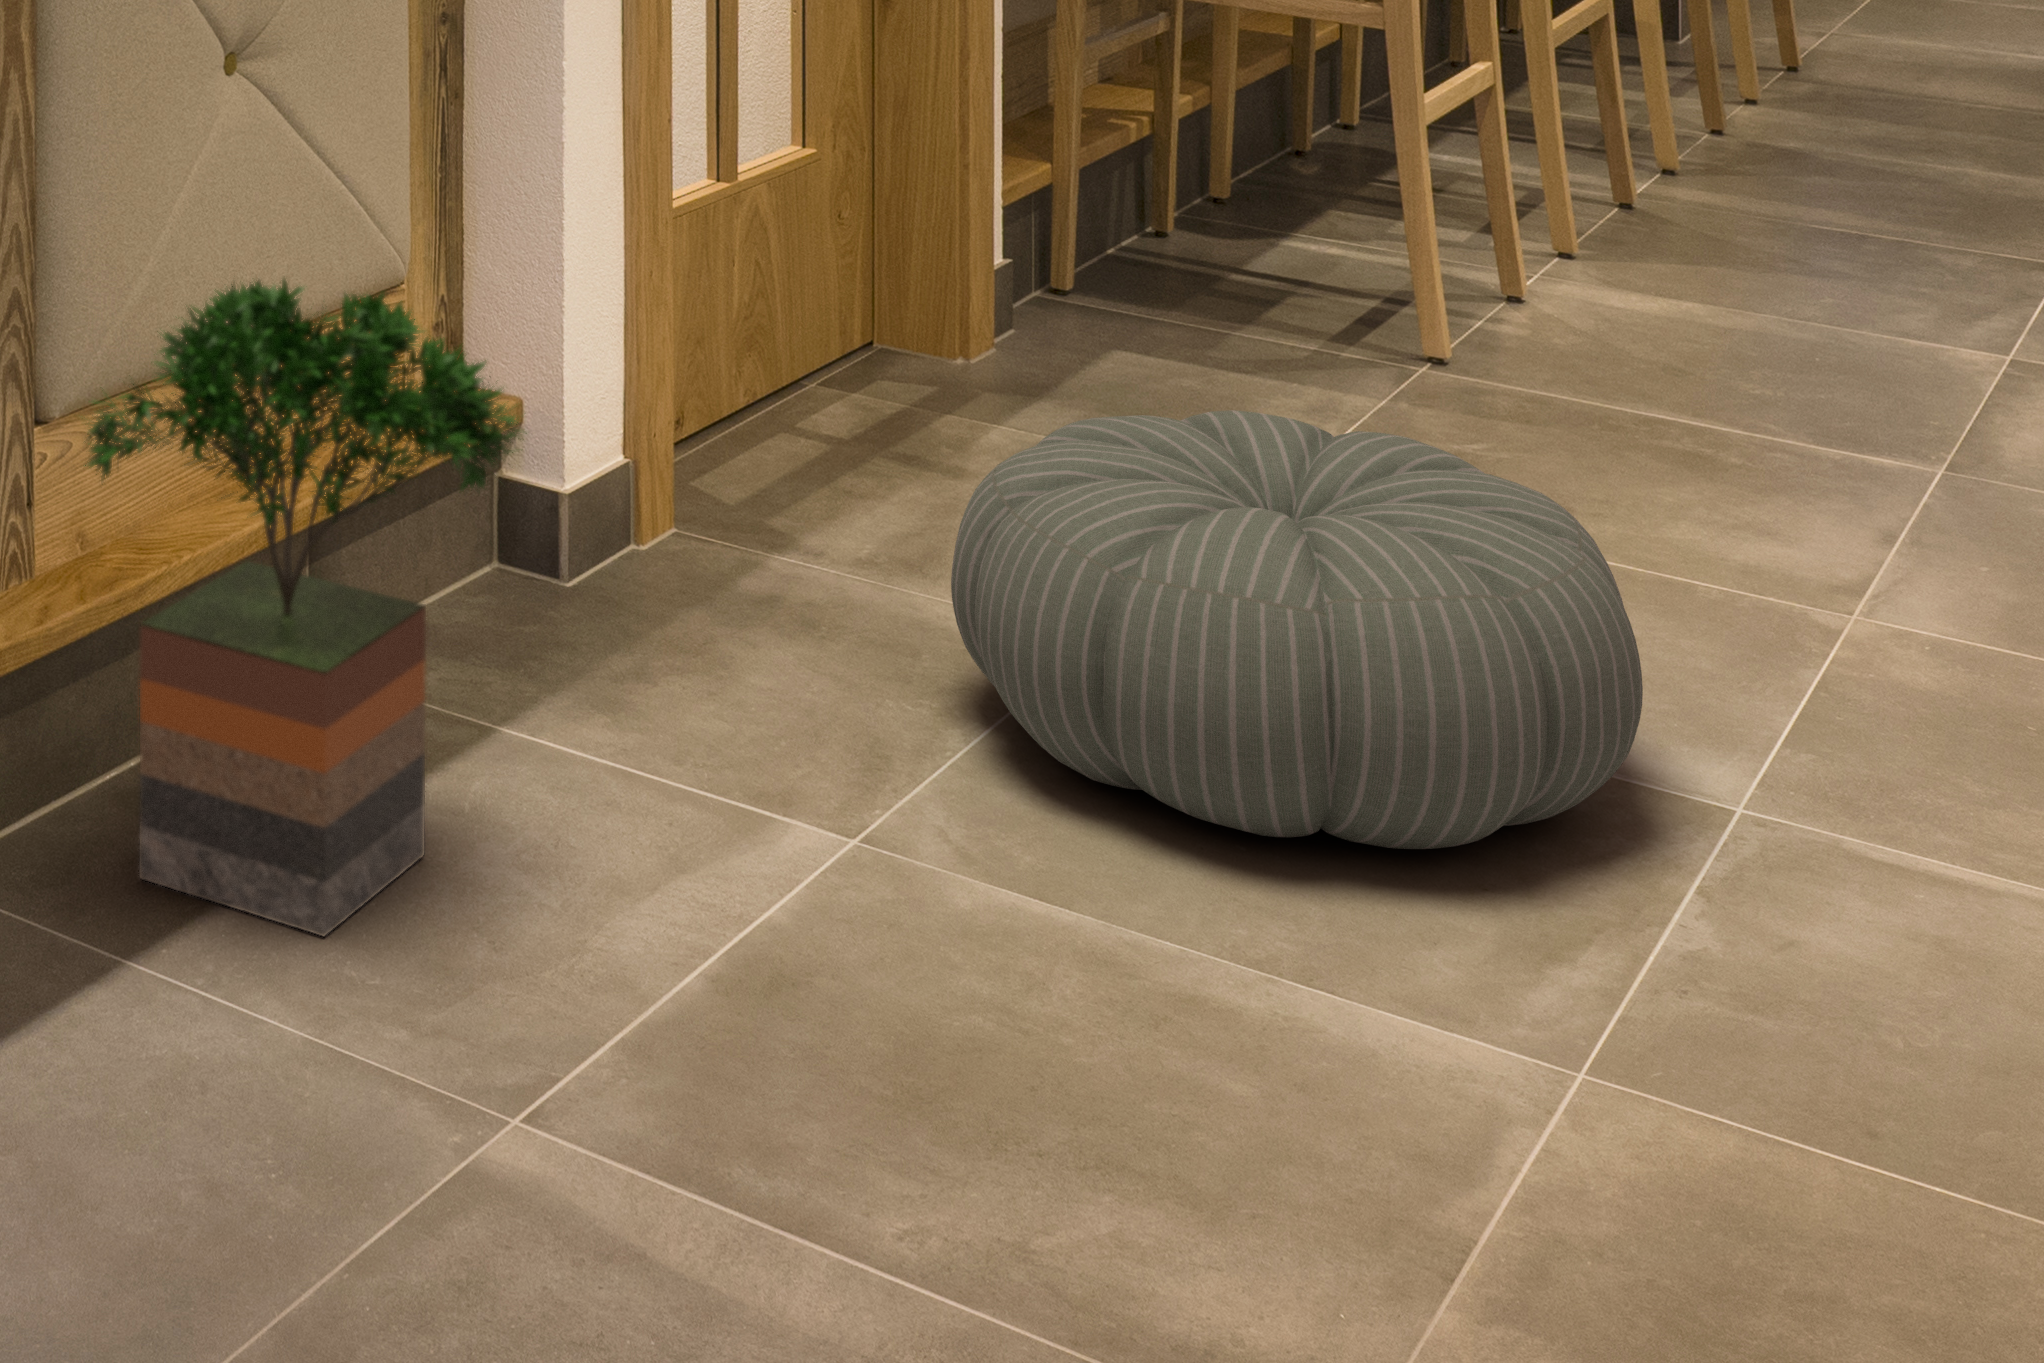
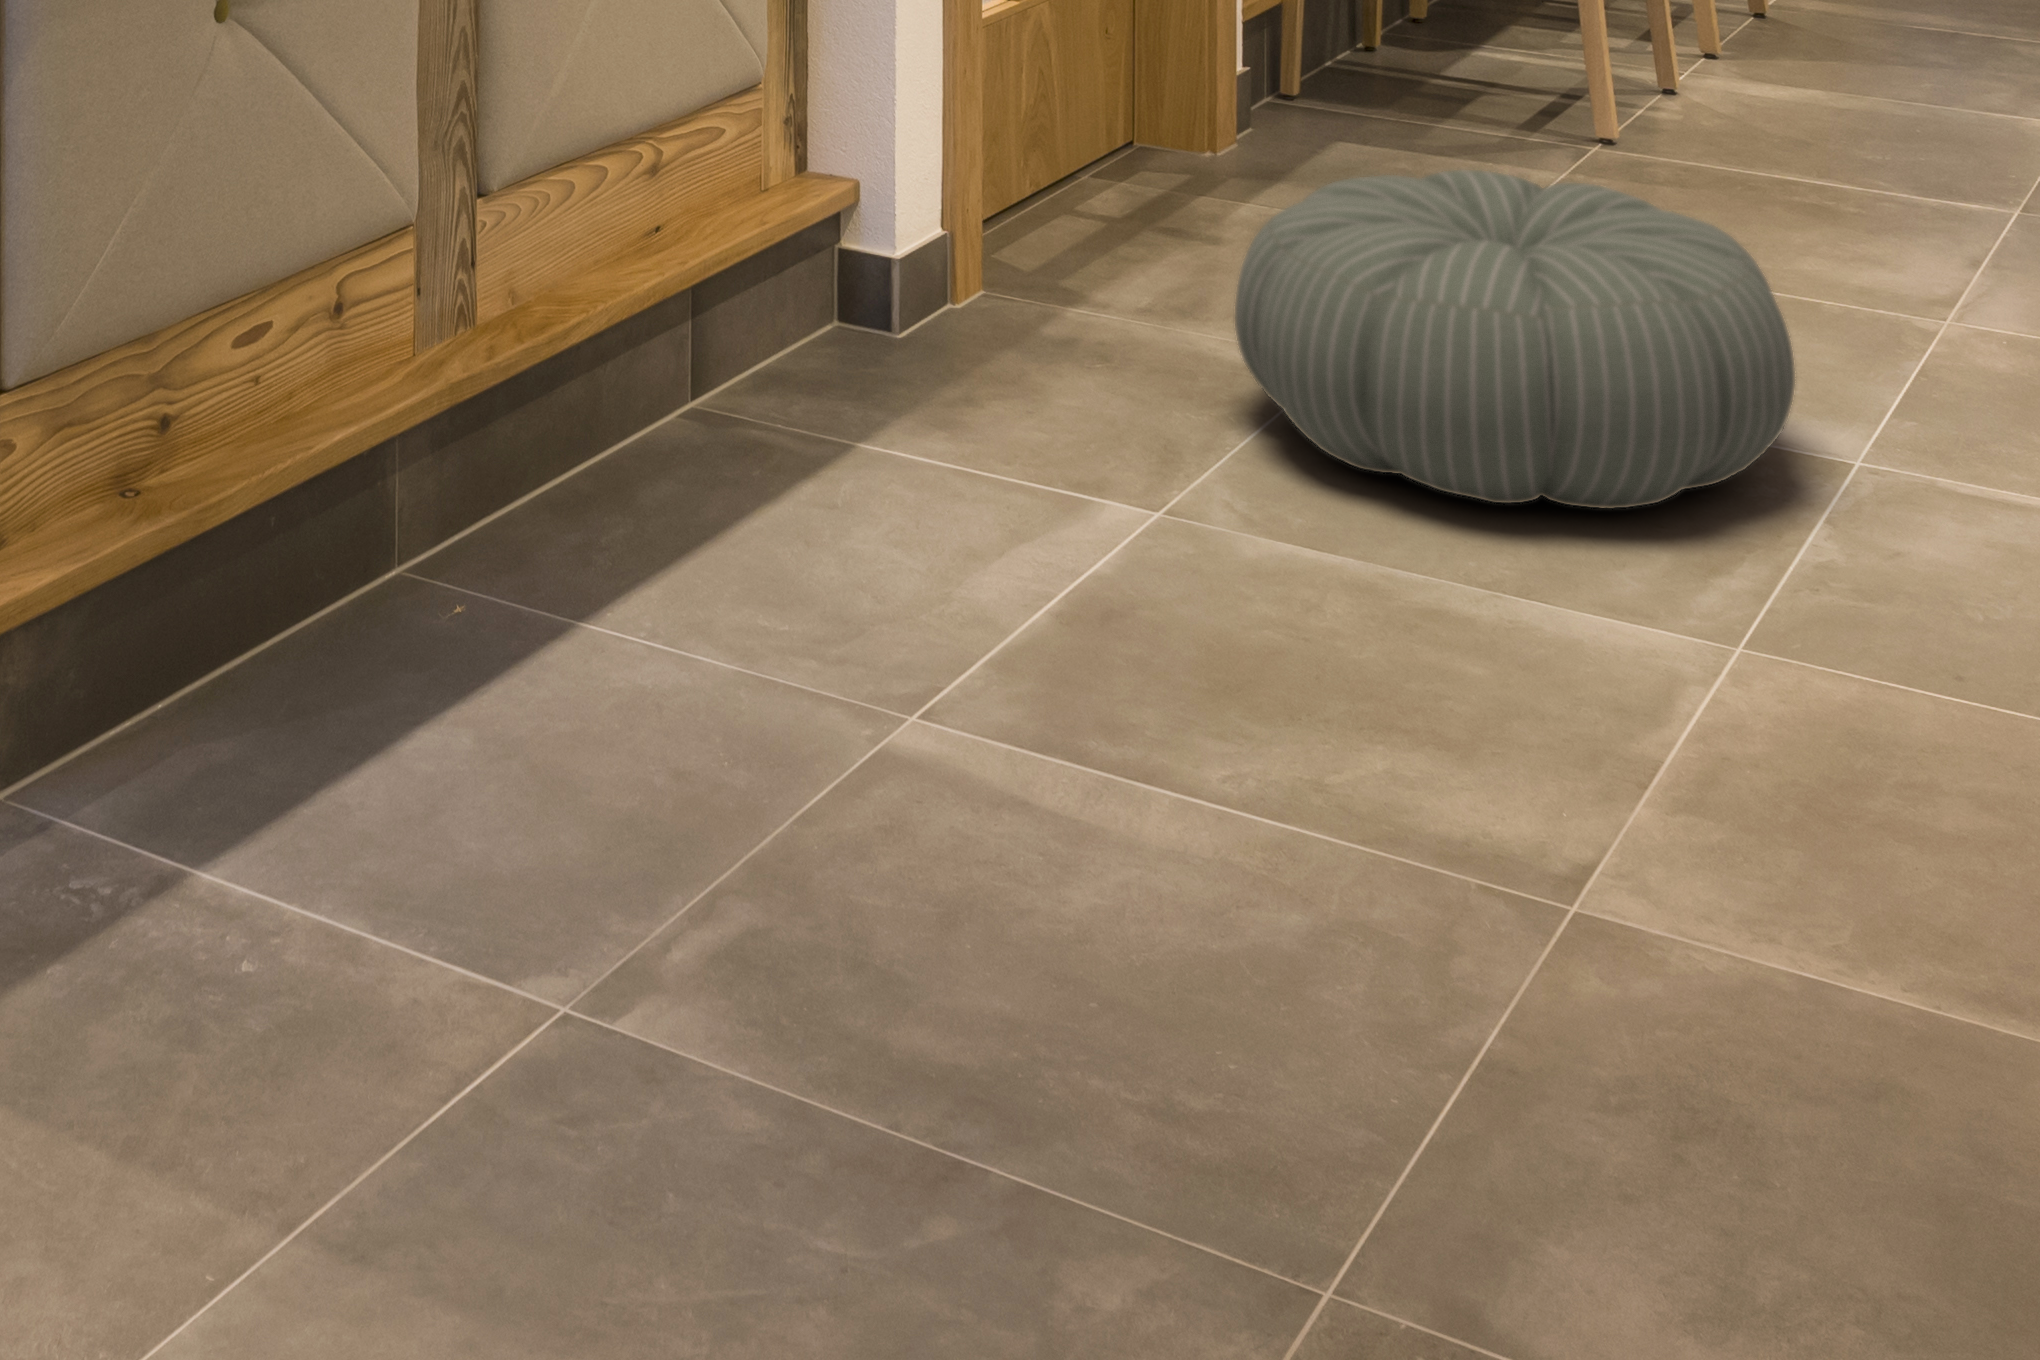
potted tree: present [85,279,518,936] -> none [530,66,907,603]

